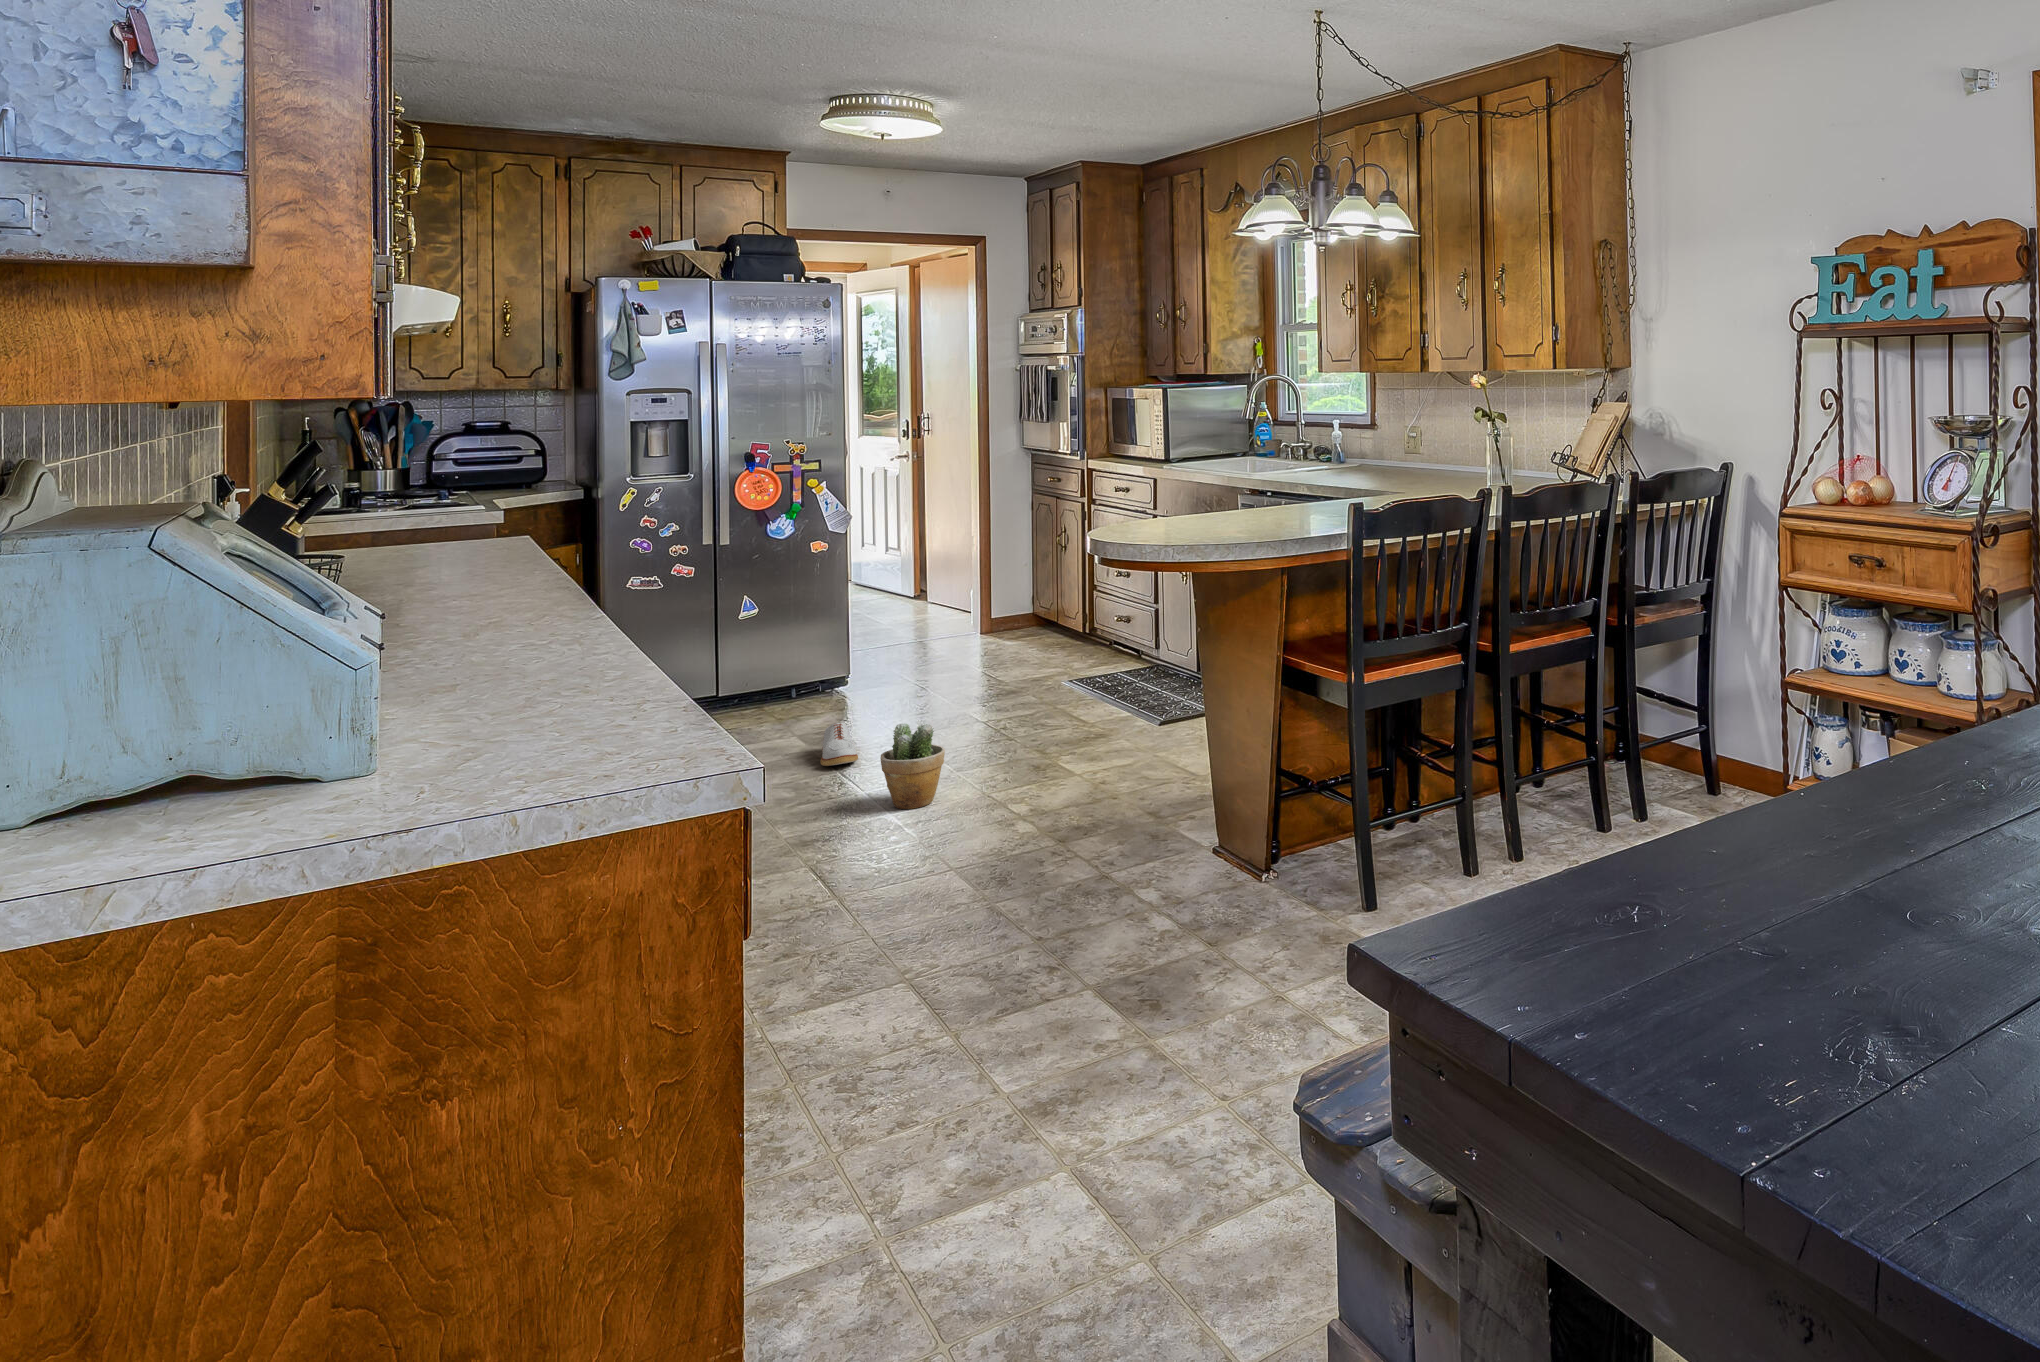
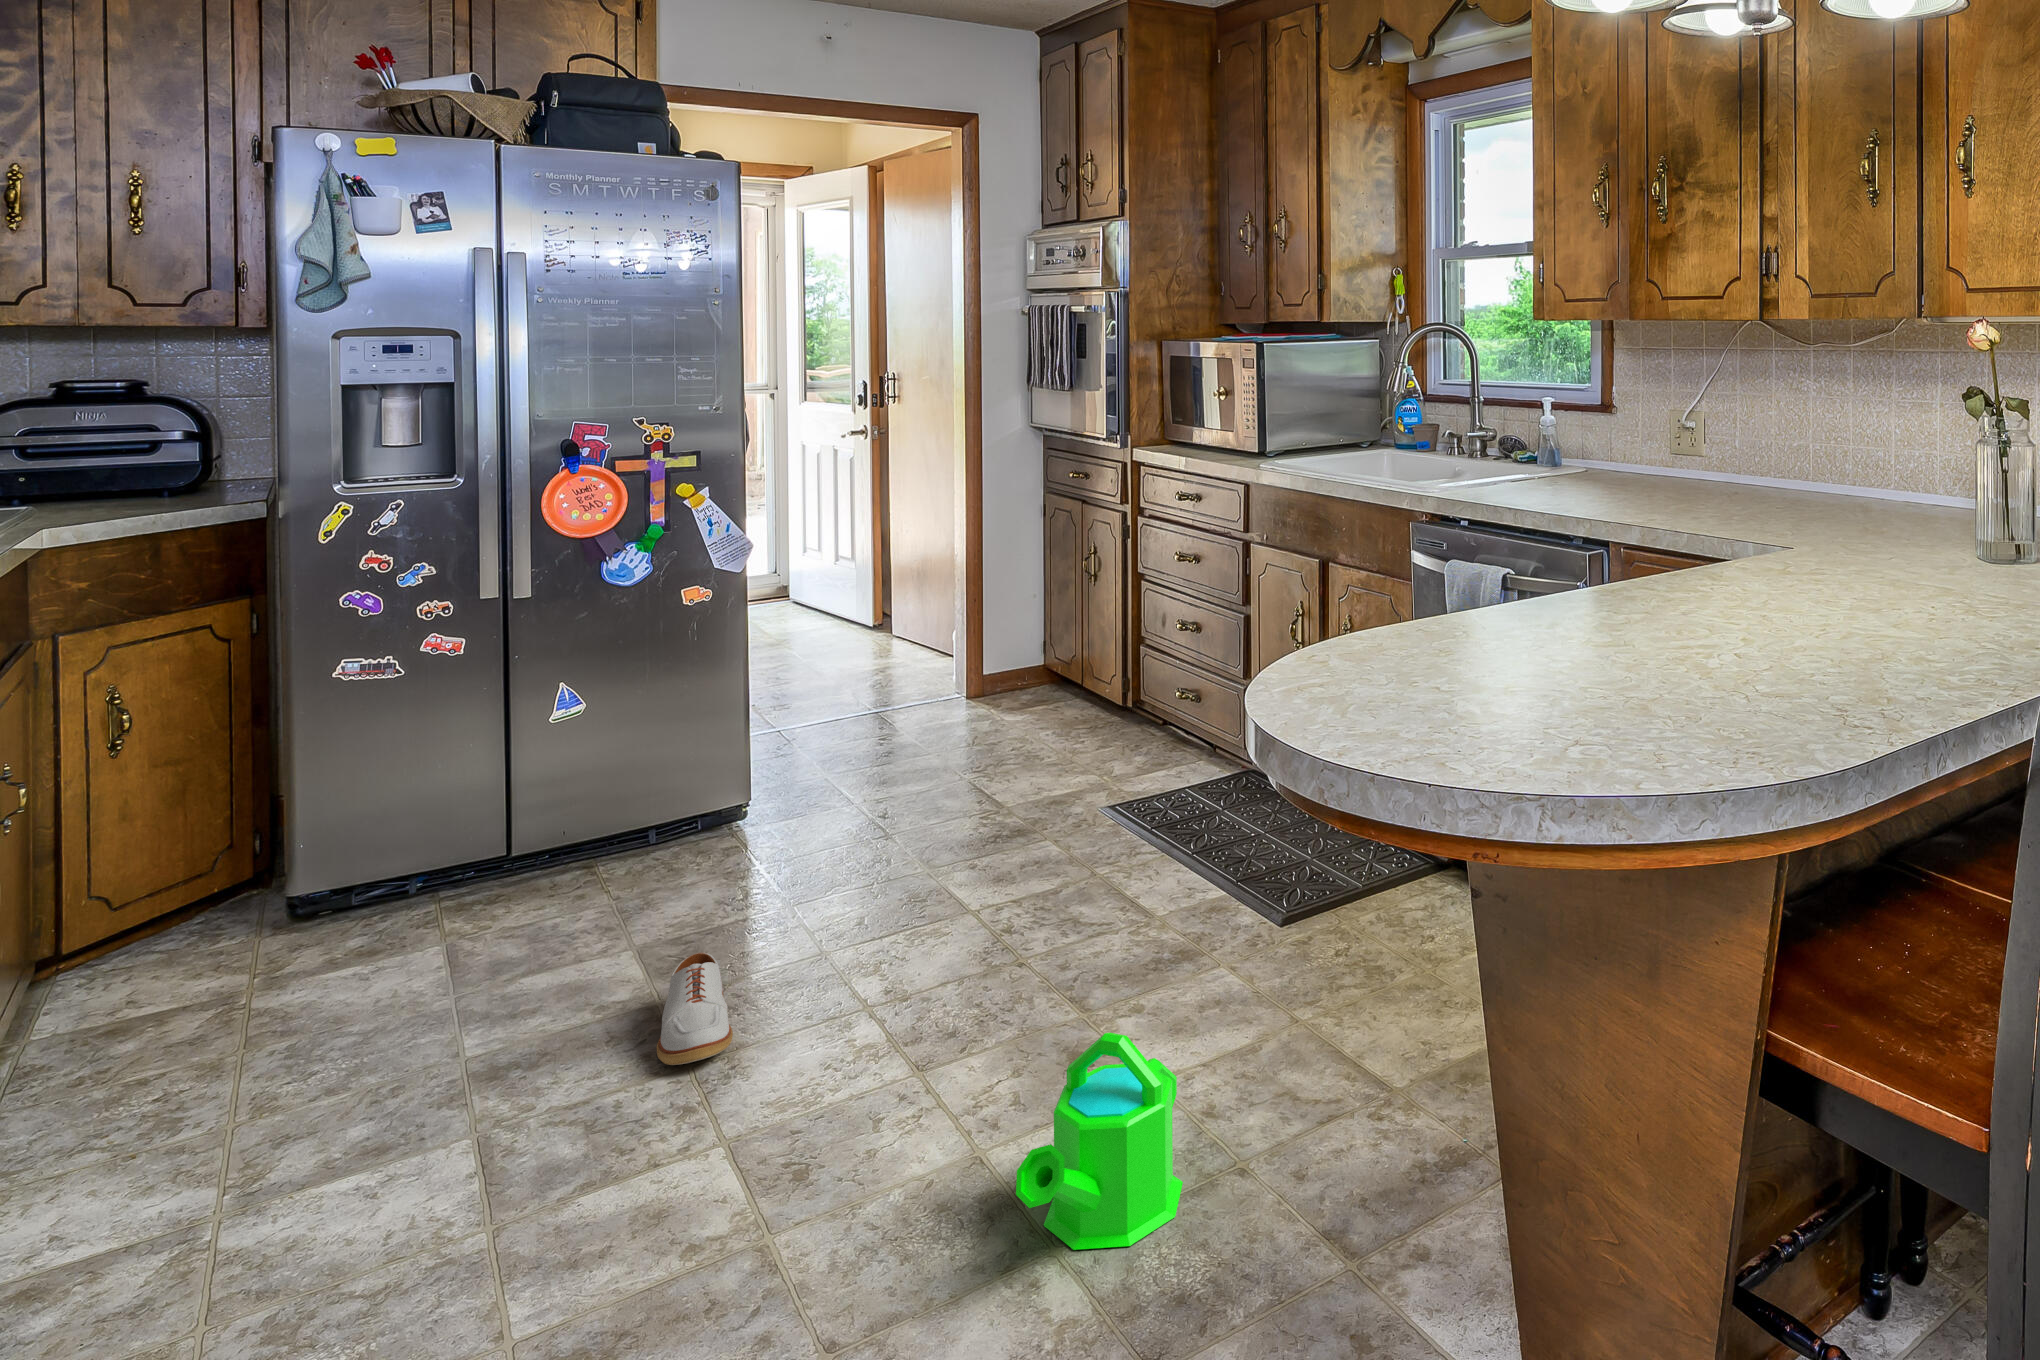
watering can: none [998,721,1079,812] -> present [1016,1033,1183,1250]
potted plant: present [880,723,945,809] -> none [754,1037,898,1233]

